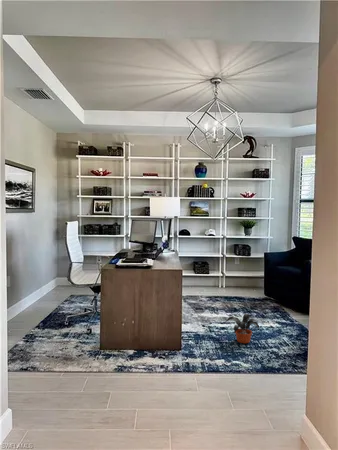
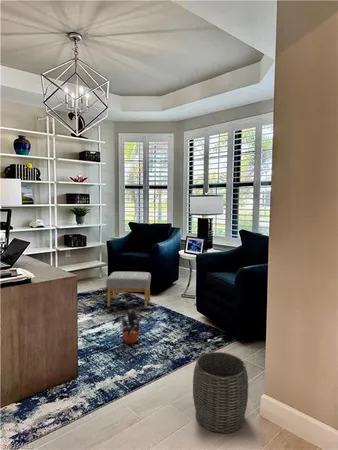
footstool: none [249,282,298,322] -> present [106,272,151,308]
woven basket: none [233,354,287,429] -> present [193,352,248,433]

